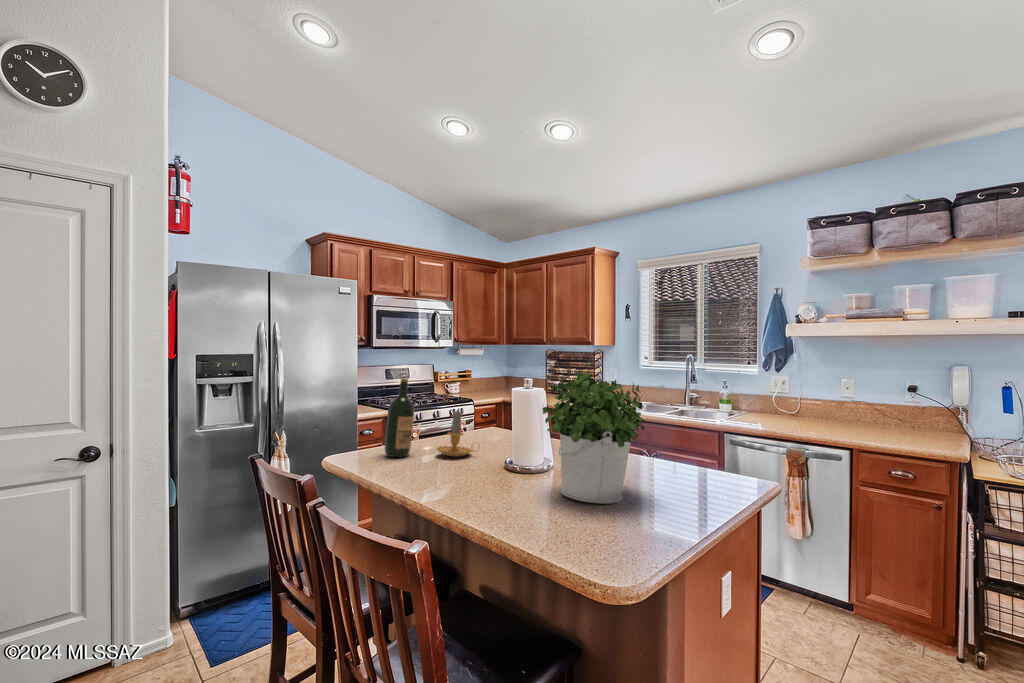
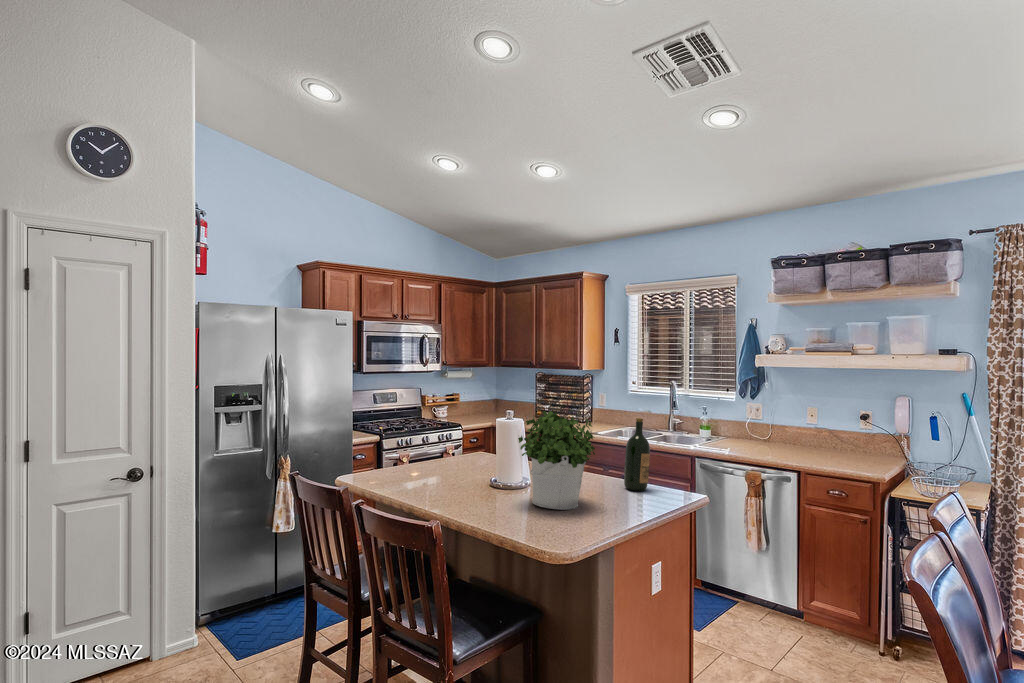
wine bottle: present [385,378,414,457] -> present [624,418,650,491]
candle: present [437,411,476,457] -> none [434,437,470,477]

